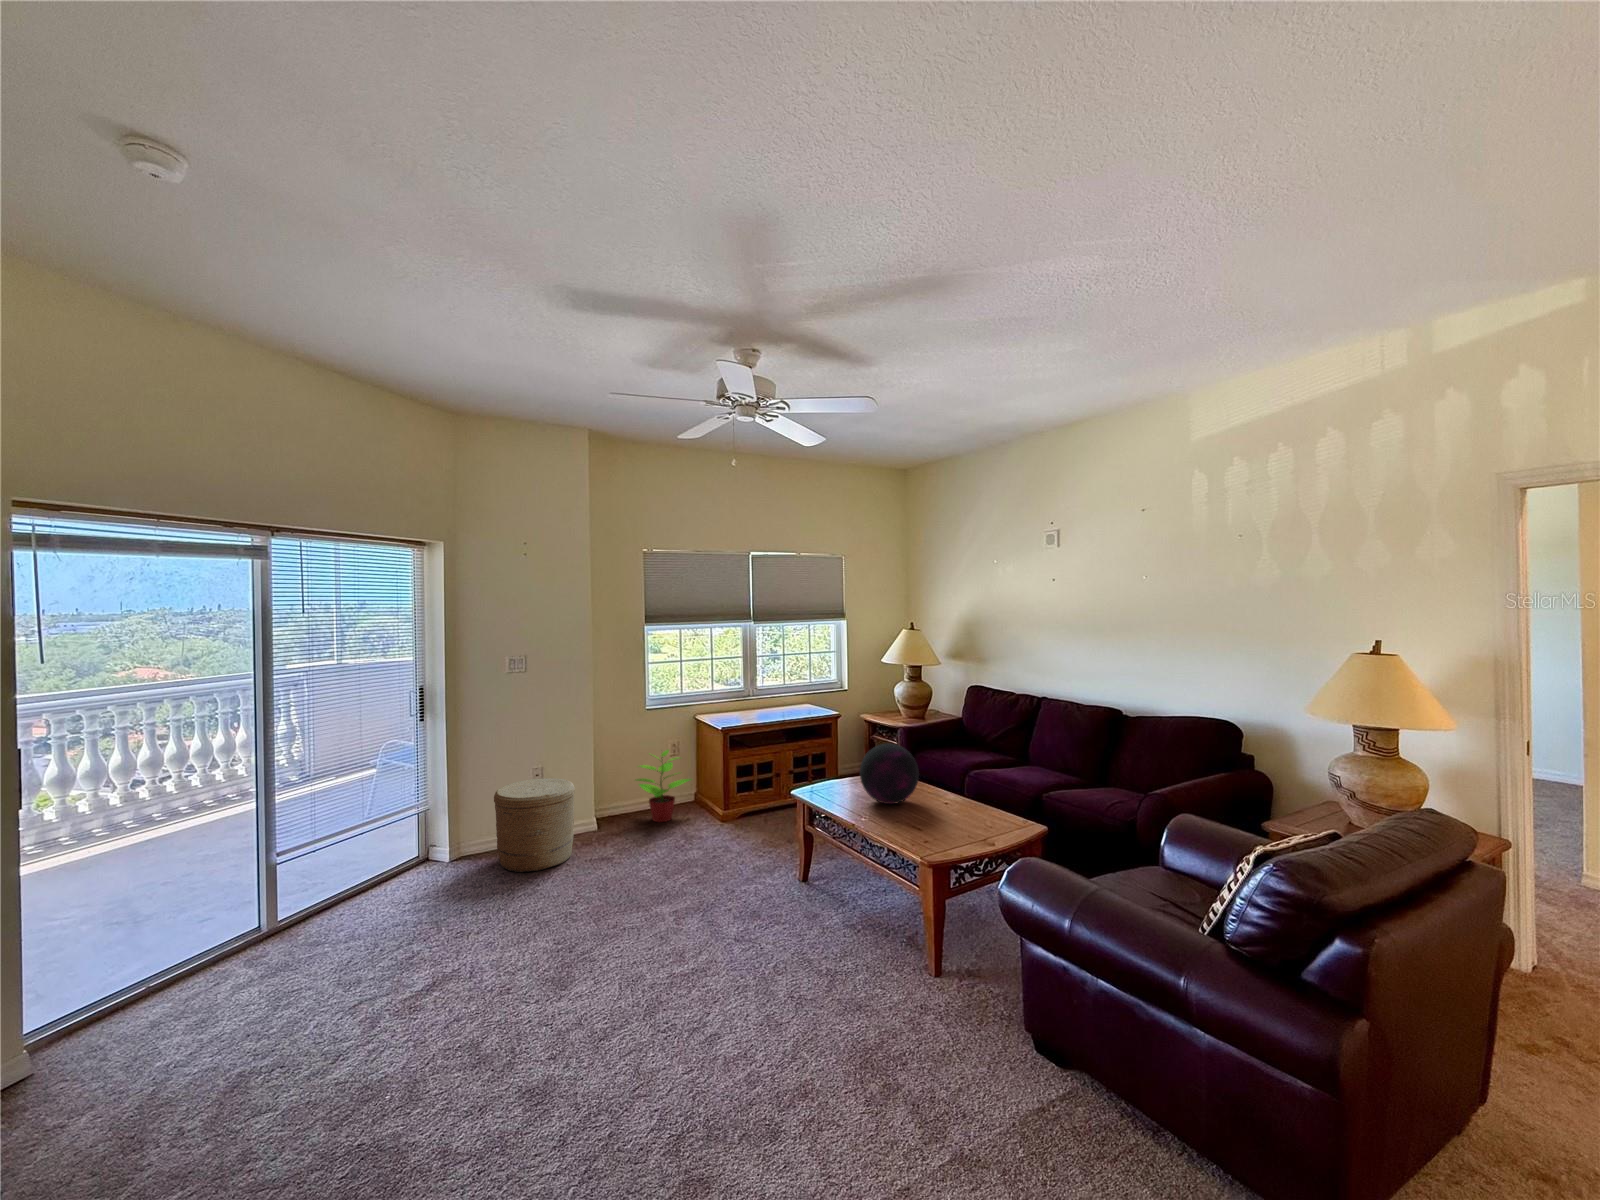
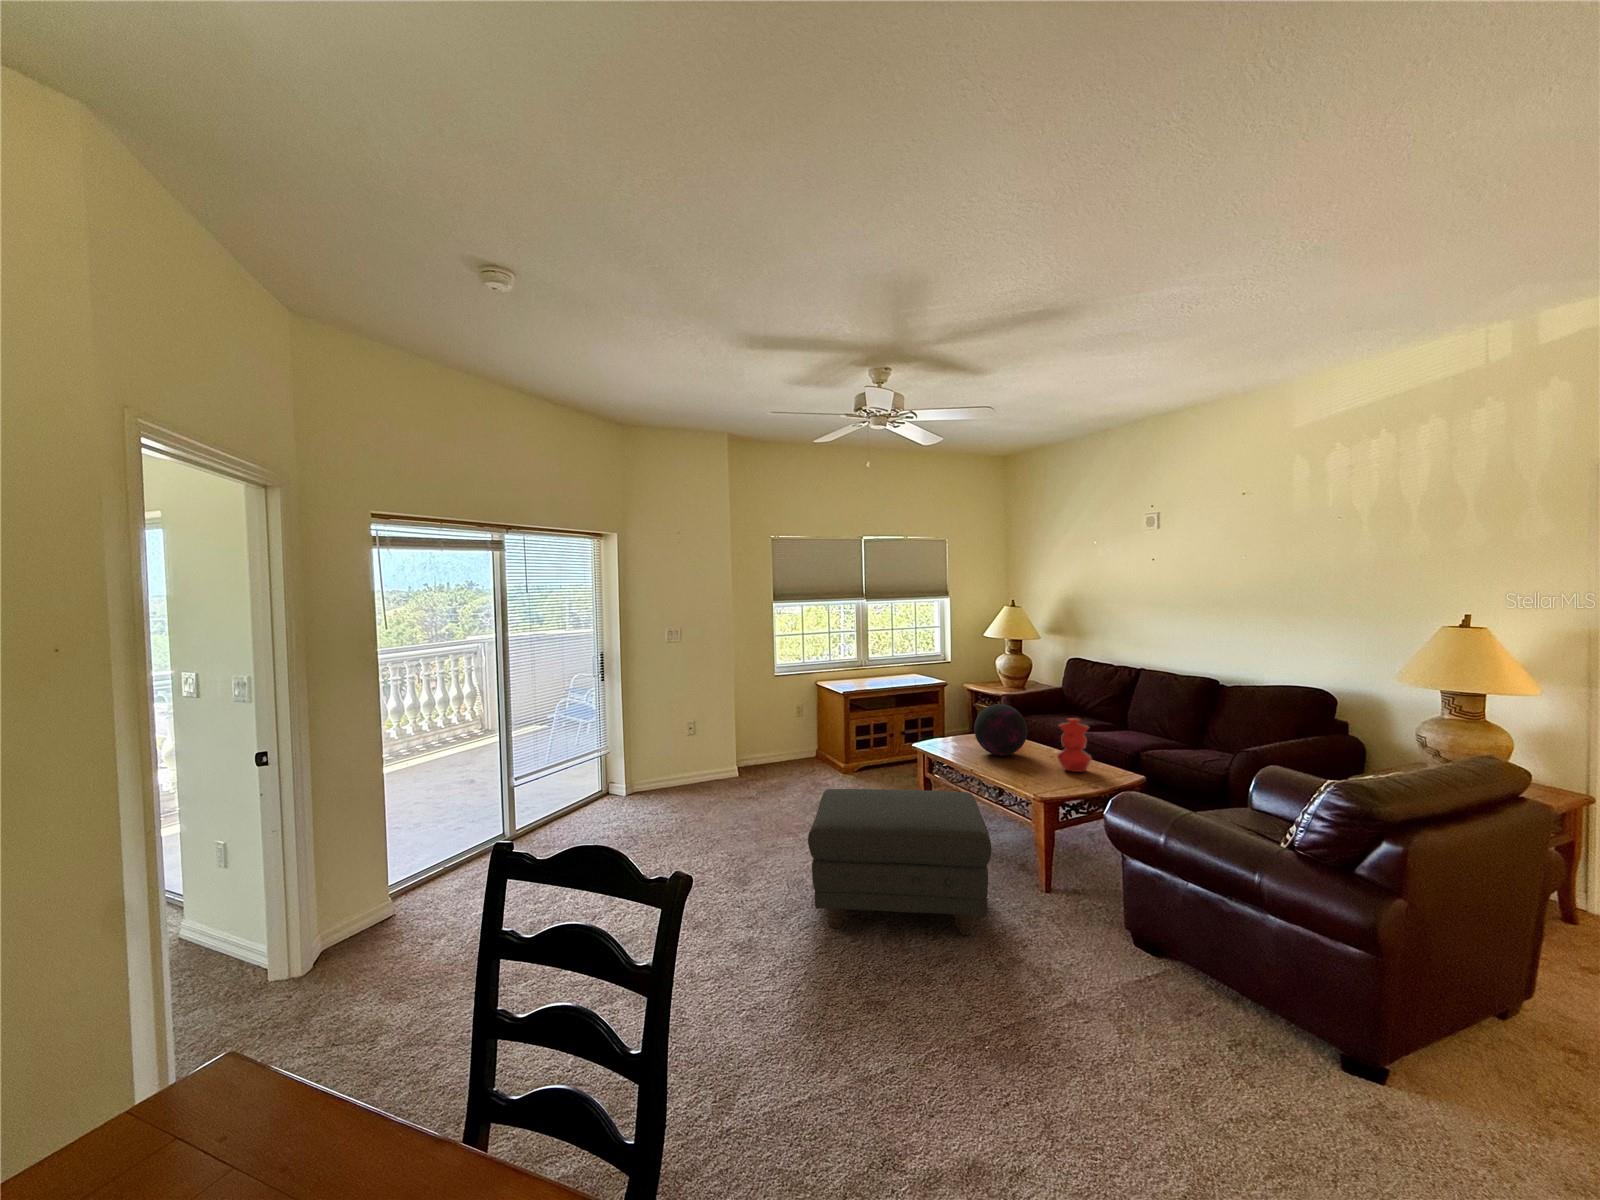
potted plant: present [636,750,691,822] -> none [766,709,816,772]
vase: none [950,760,989,824] -> present [1057,718,1092,772]
woven basket: present [494,778,575,873] -> none [660,731,724,806]
ottoman: none [628,857,862,1051] -> present [808,789,991,935]

